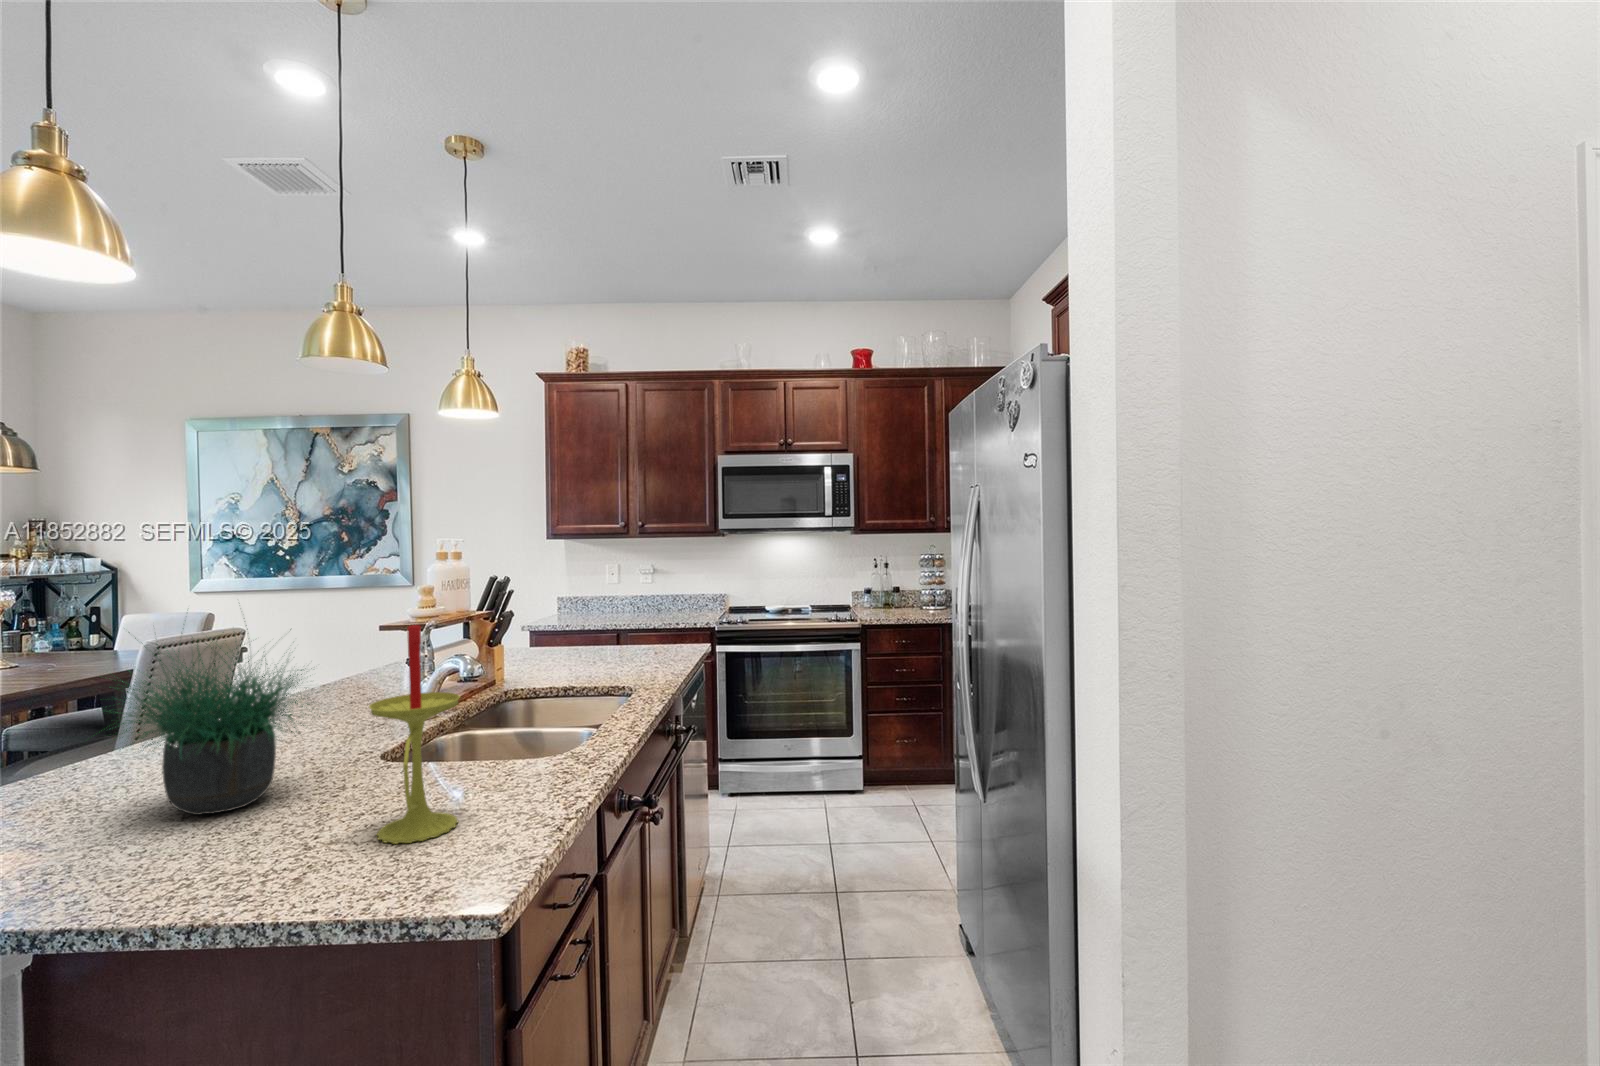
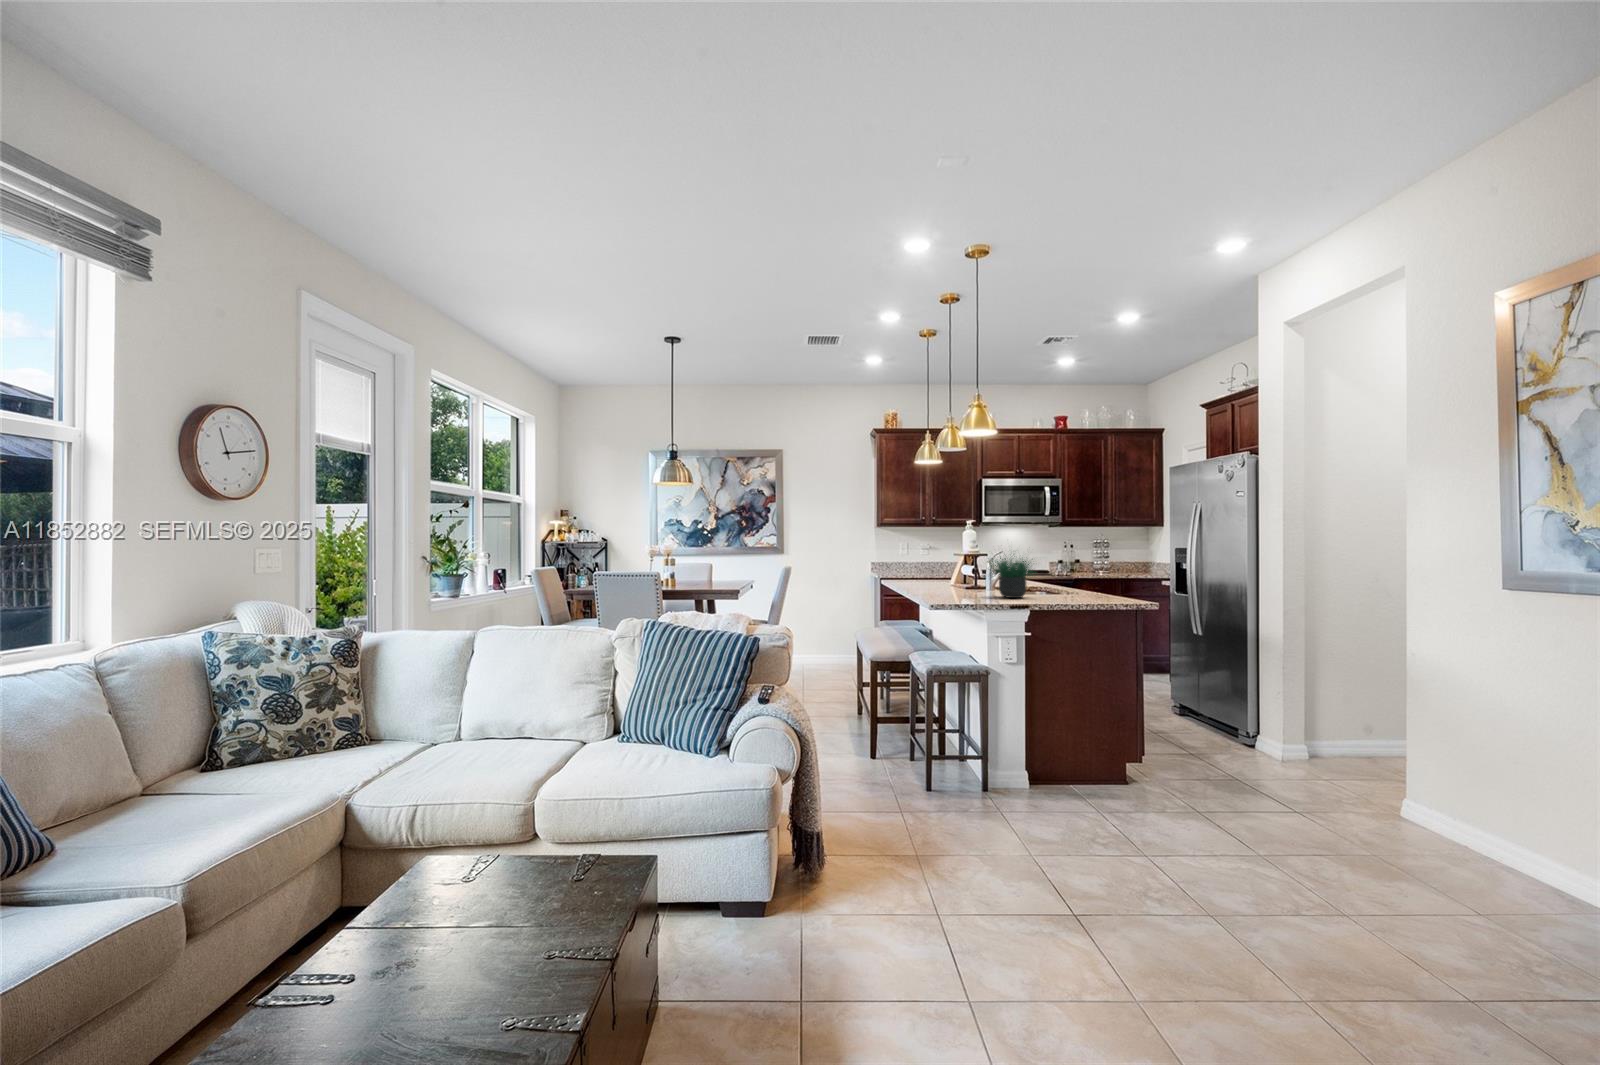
candle: present [369,625,460,844] -> none [1079,542,1103,600]

